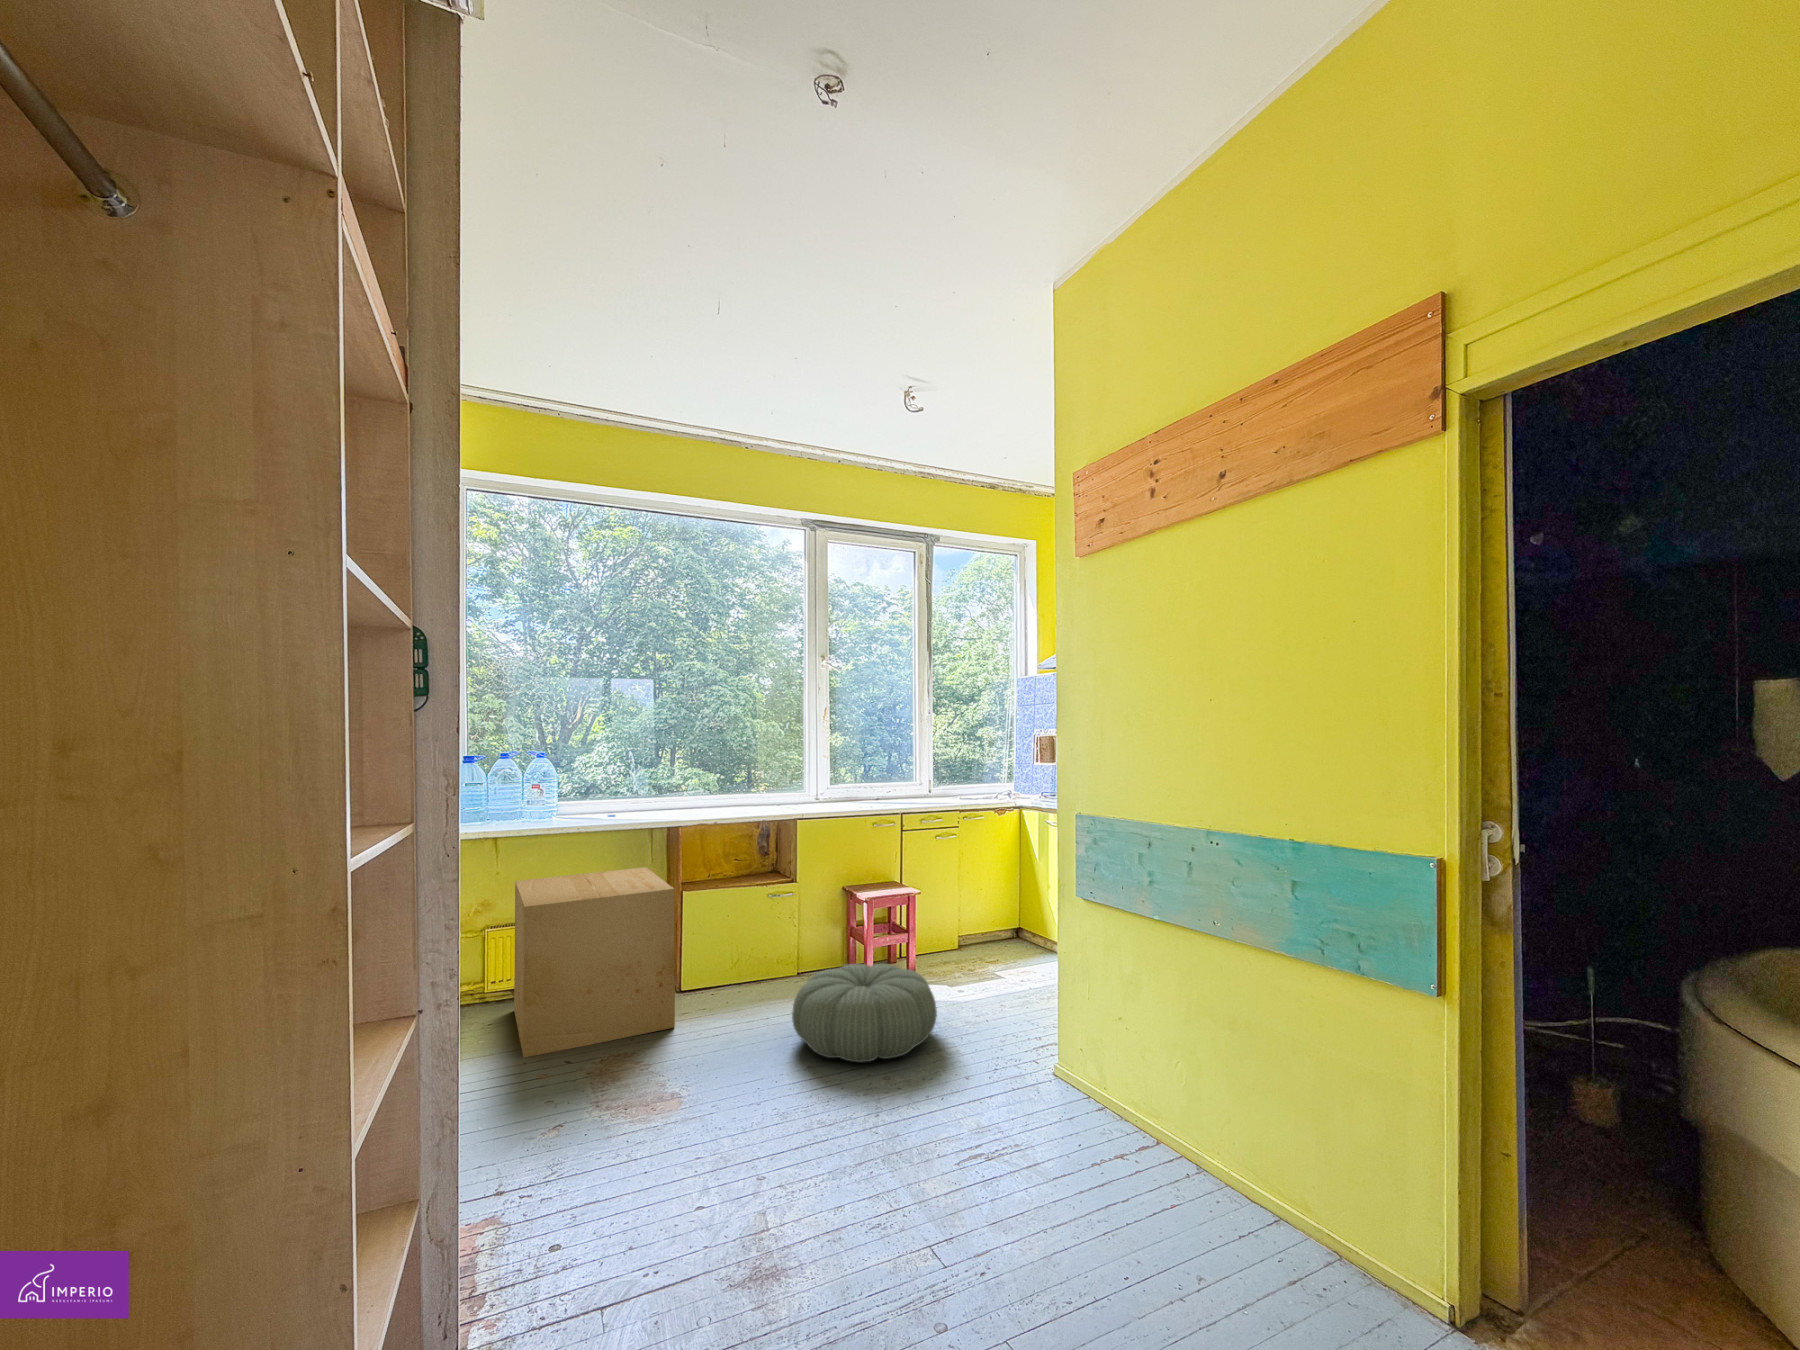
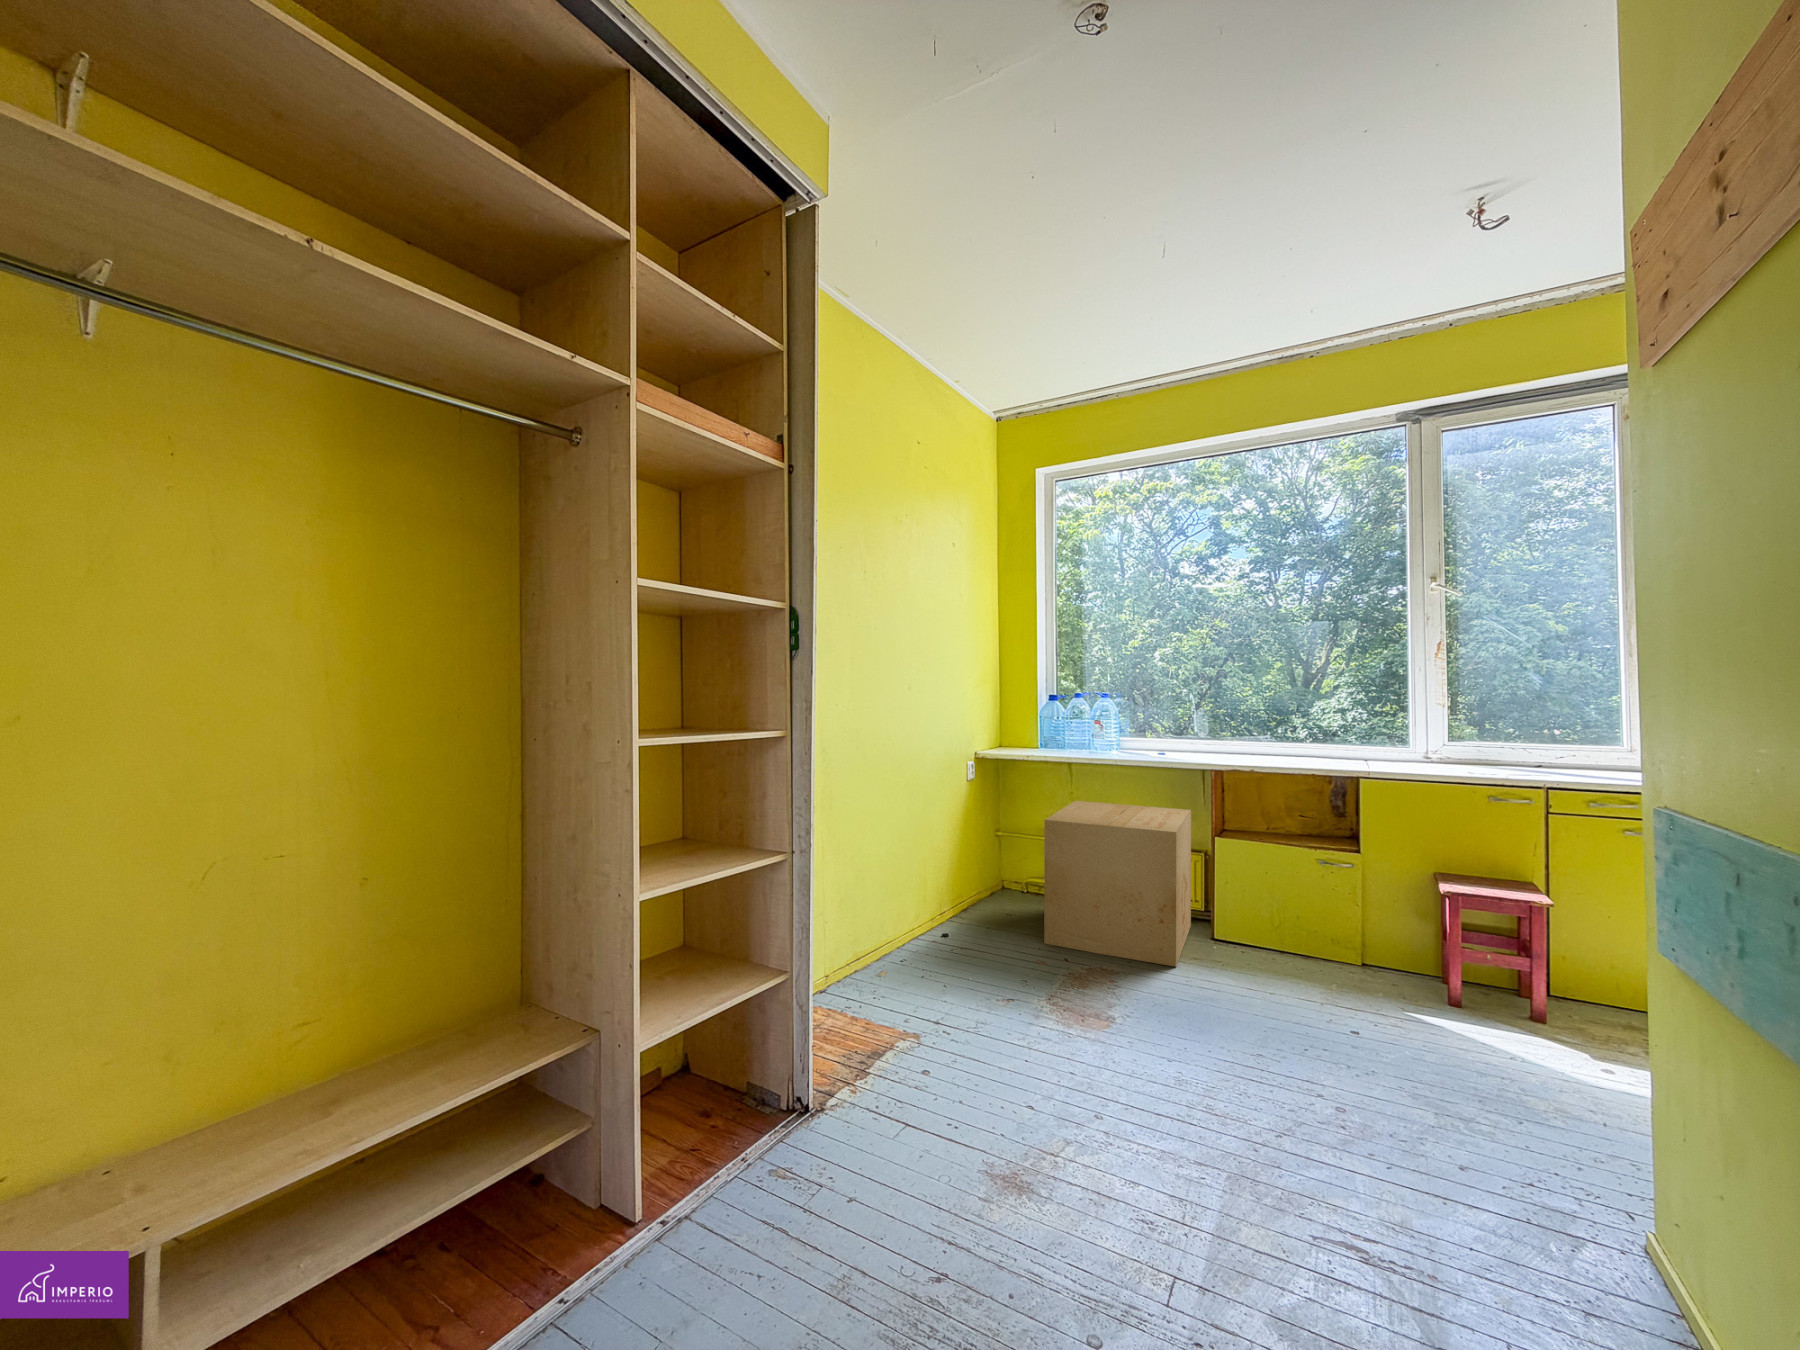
pouf: present [792,964,937,1062] -> none [1265,962,1474,1097]

